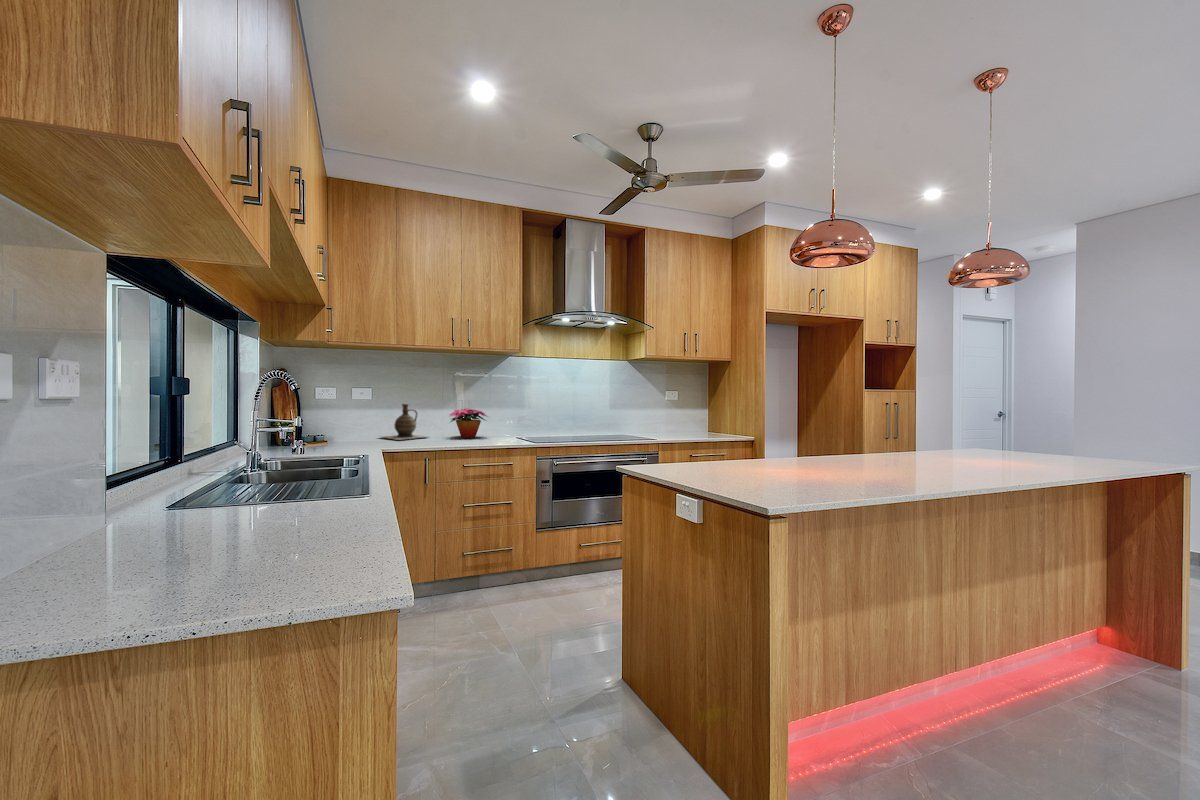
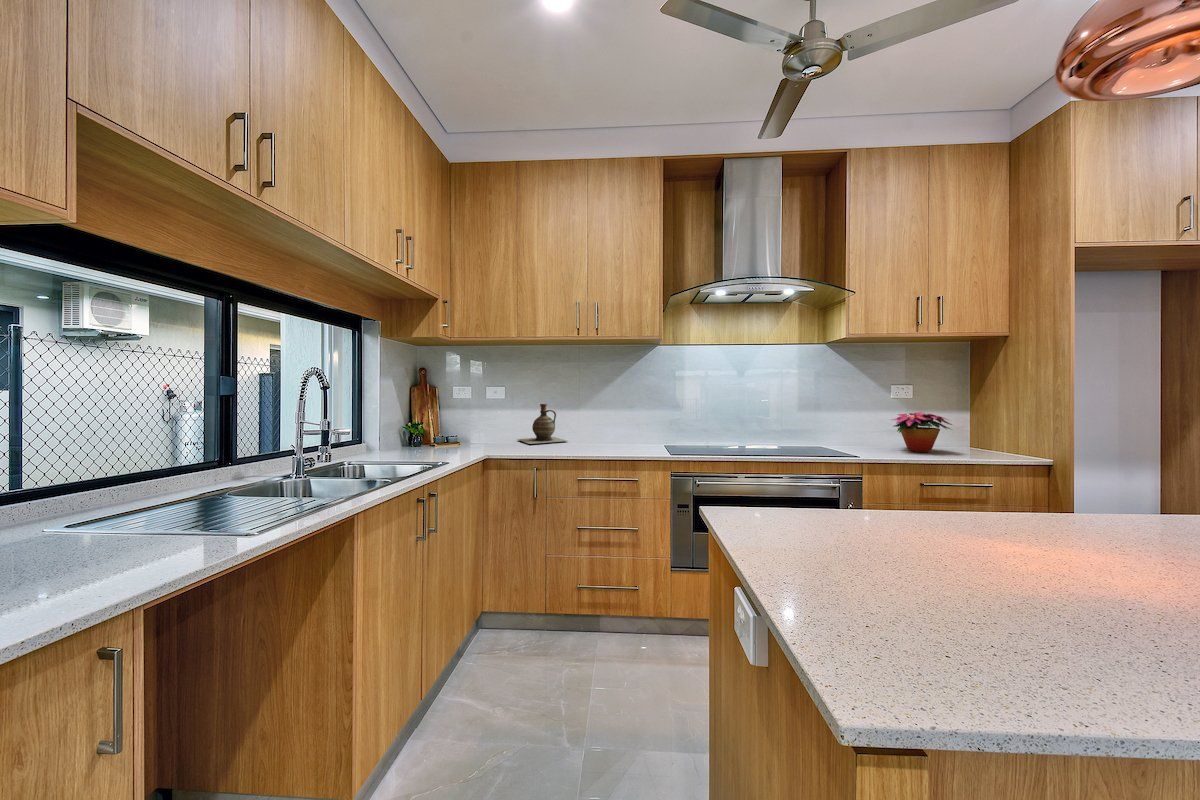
flower arrangement: present [449,408,488,438] -> present [892,412,952,452]

